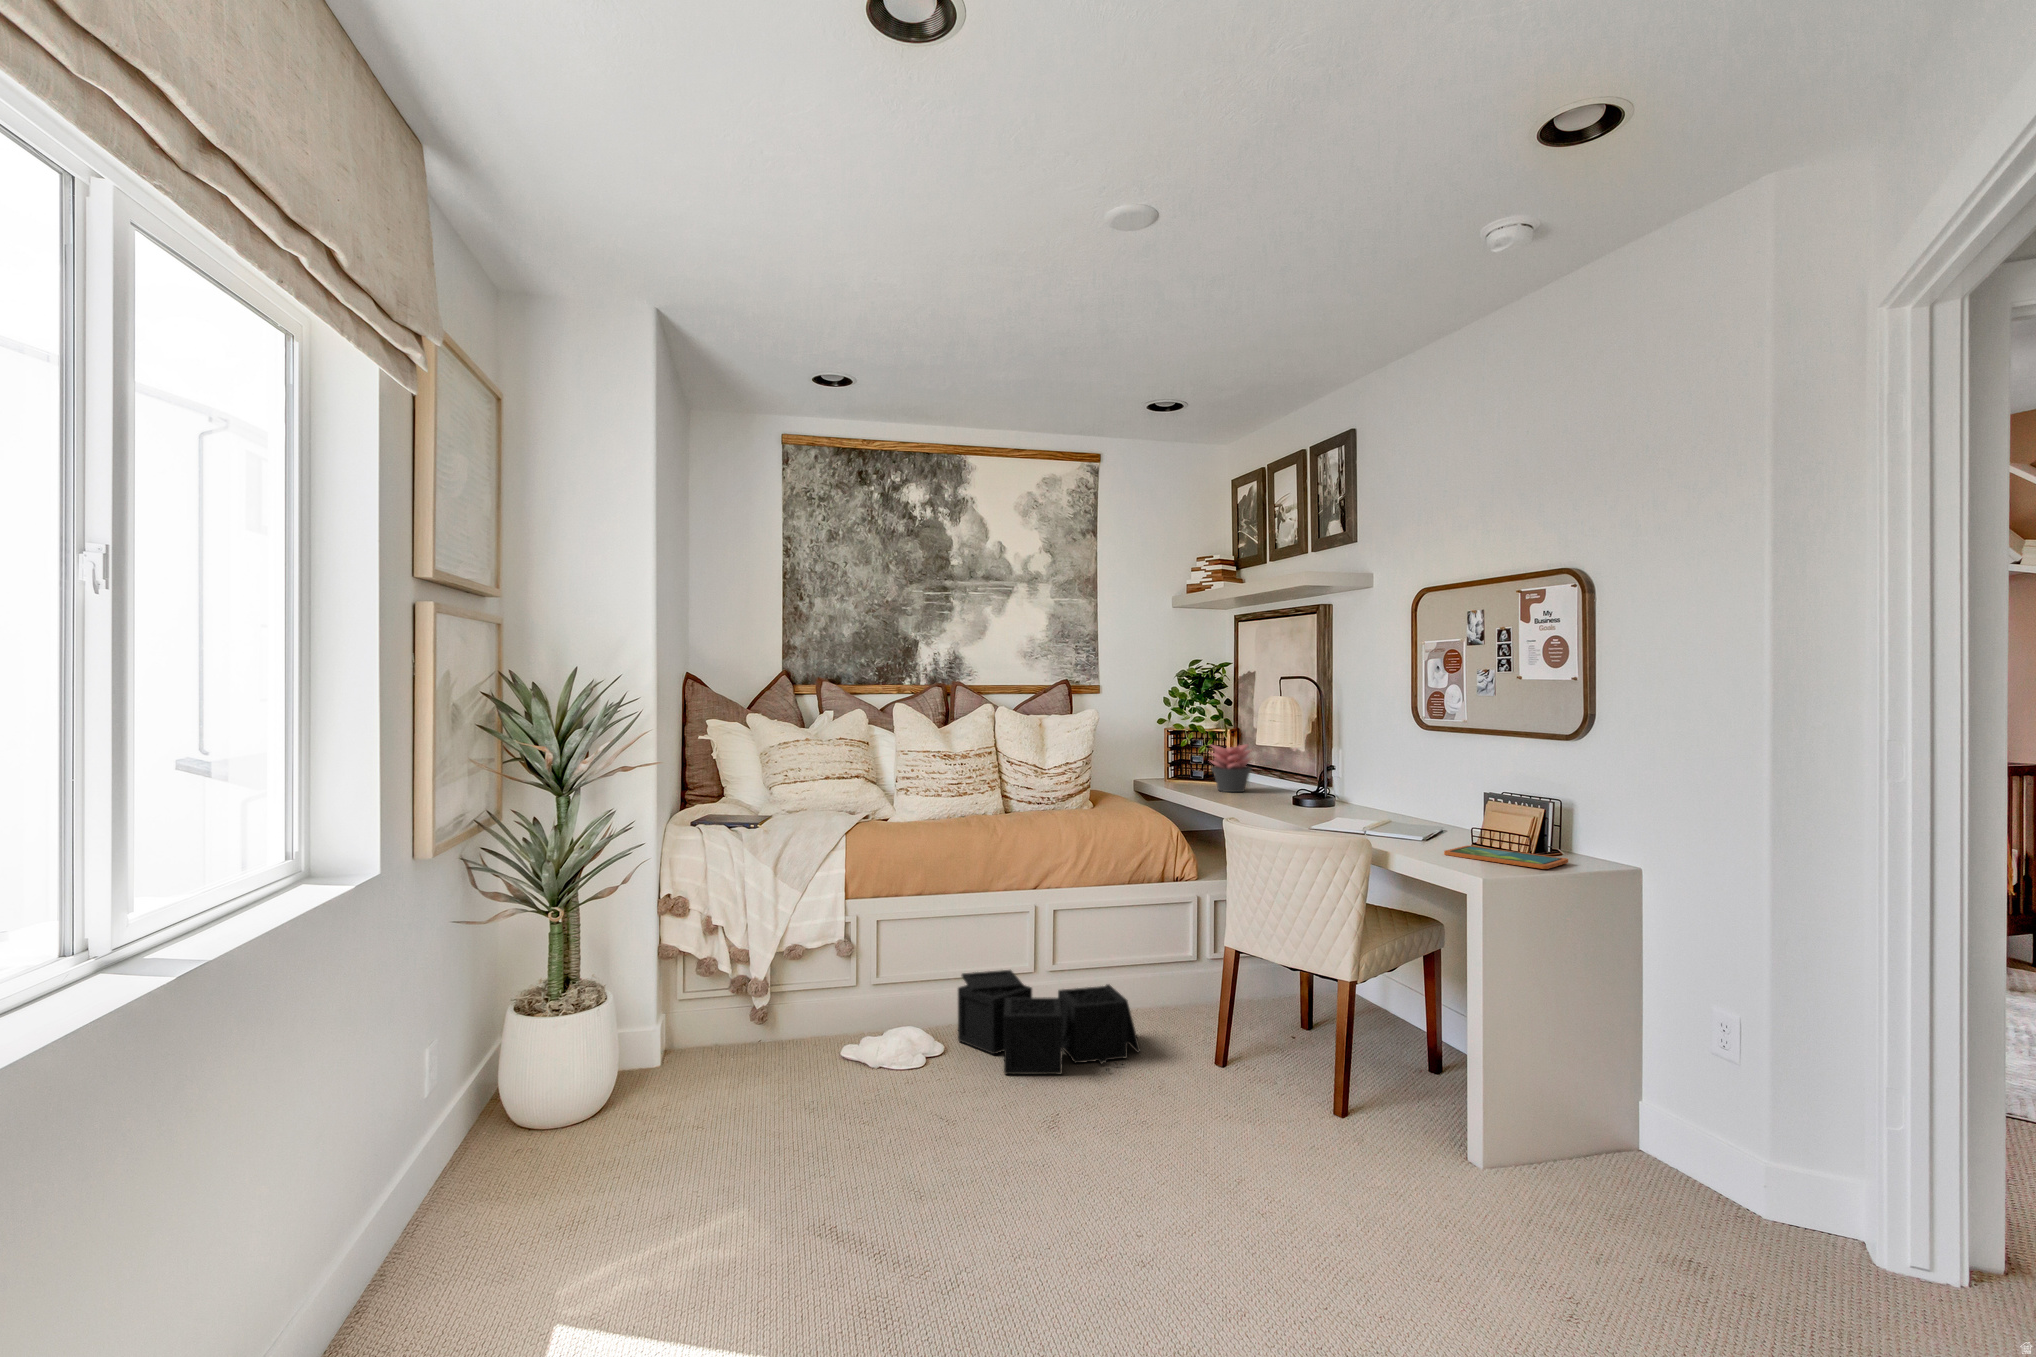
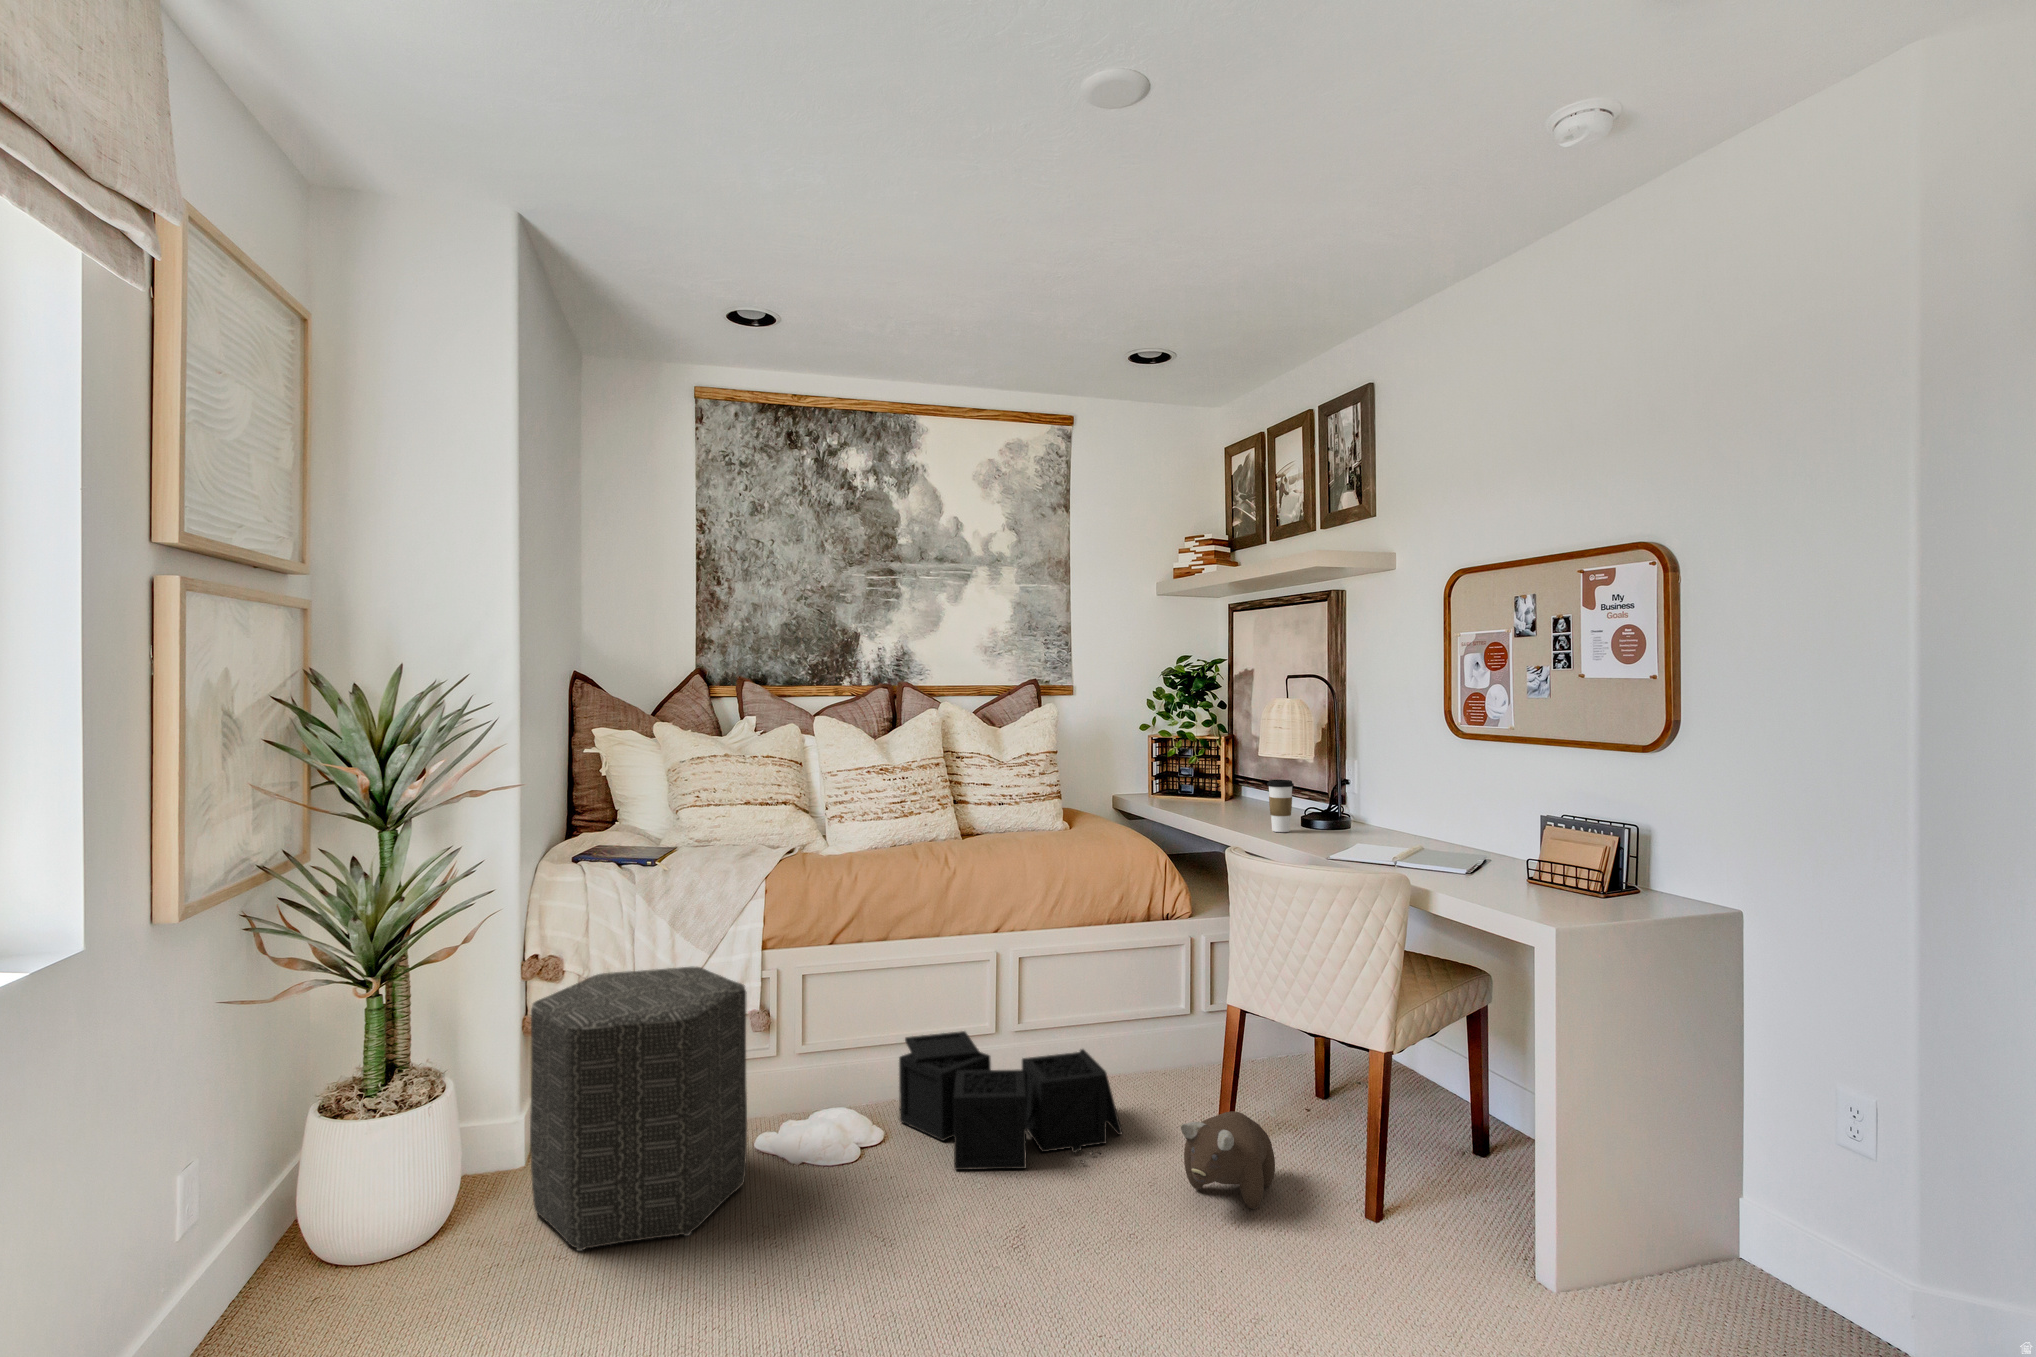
succulent plant: present [1211,744,1251,792] -> none [1199,753,1252,811]
coffee cup: none [1264,765,1286,808] -> present [1267,780,1294,832]
tablet: present [1444,846,1568,869] -> none [1500,884,1657,918]
ottoman: none [672,909,839,1123] -> present [530,967,747,1251]
plush toy: none [1187,1028,1264,1104] -> present [1181,1111,1275,1209]

